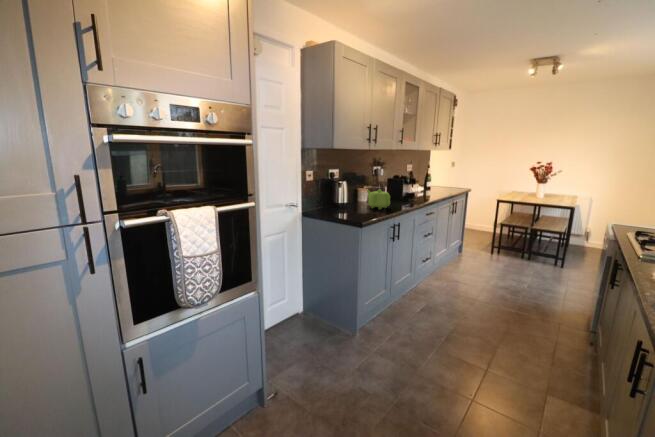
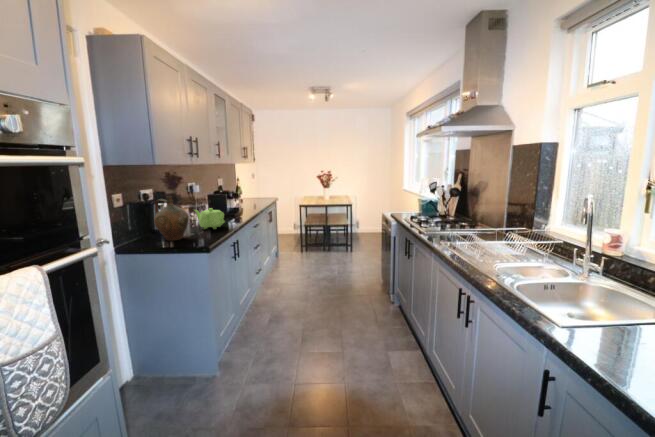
ceramic jug: none [329,175,356,213] -> present [154,196,189,241]

